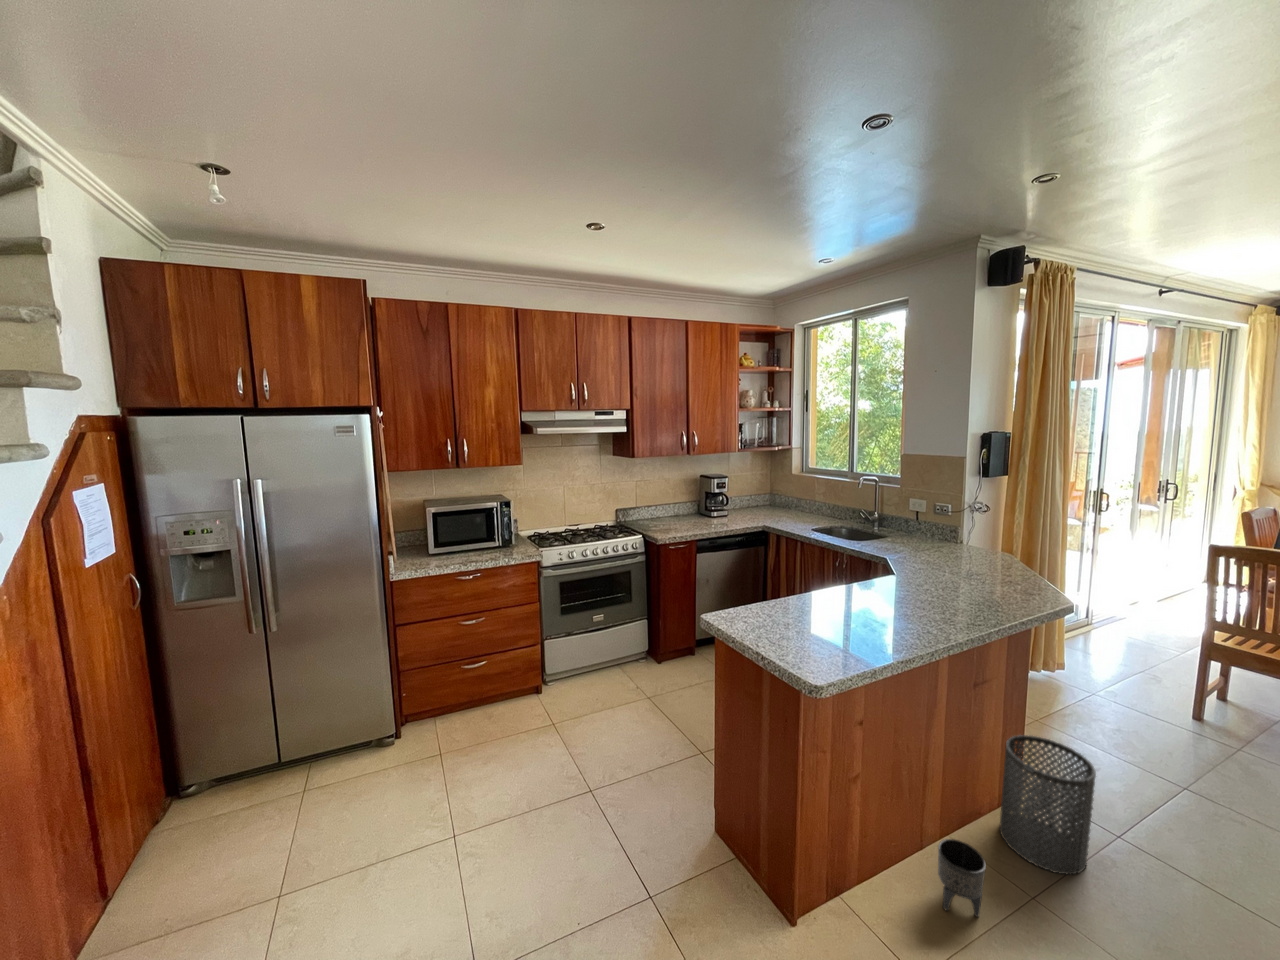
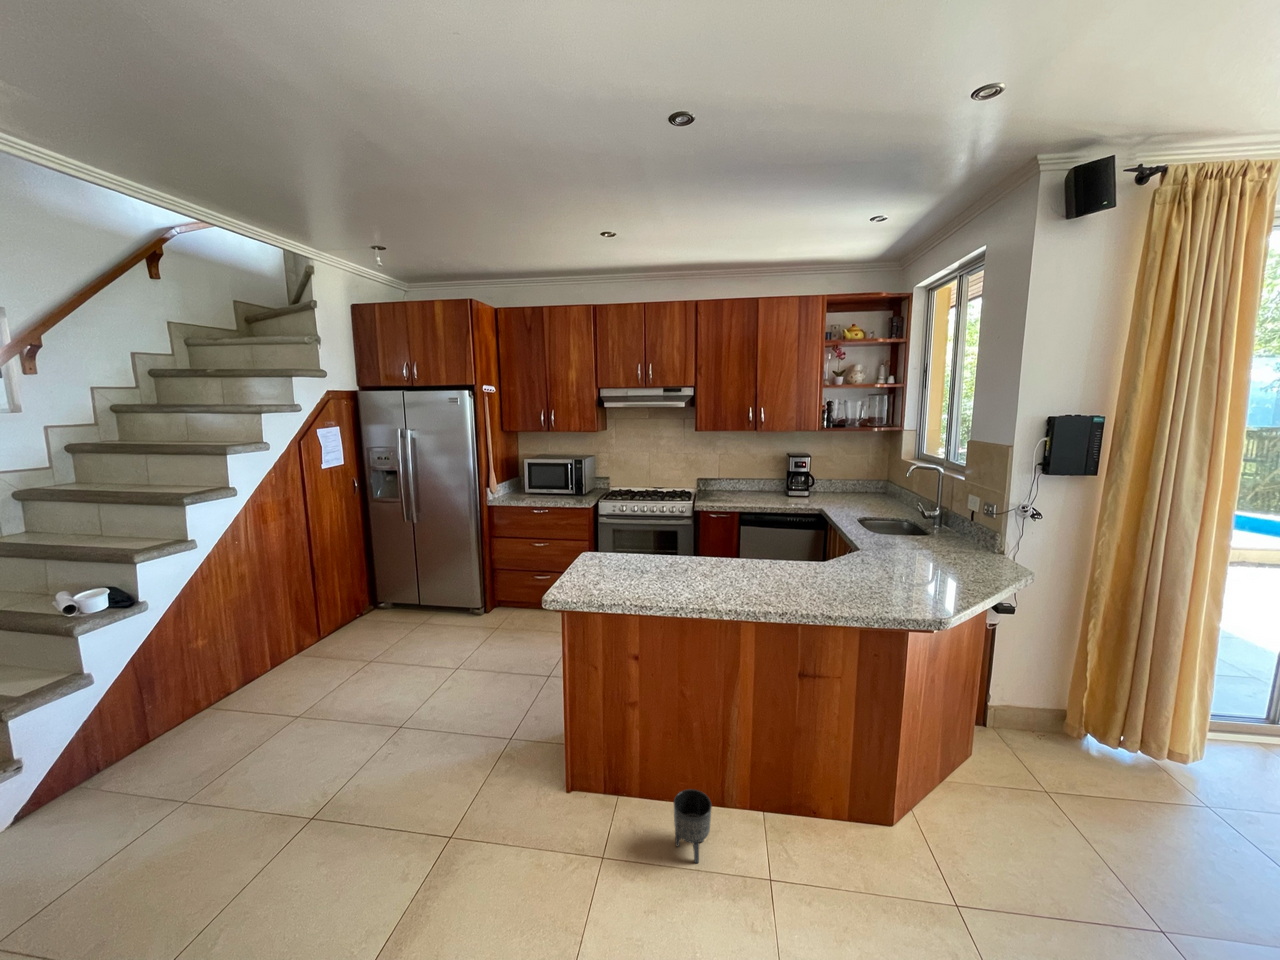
trash can: present [1000,735,1096,874] -> none [803,745,895,903]

